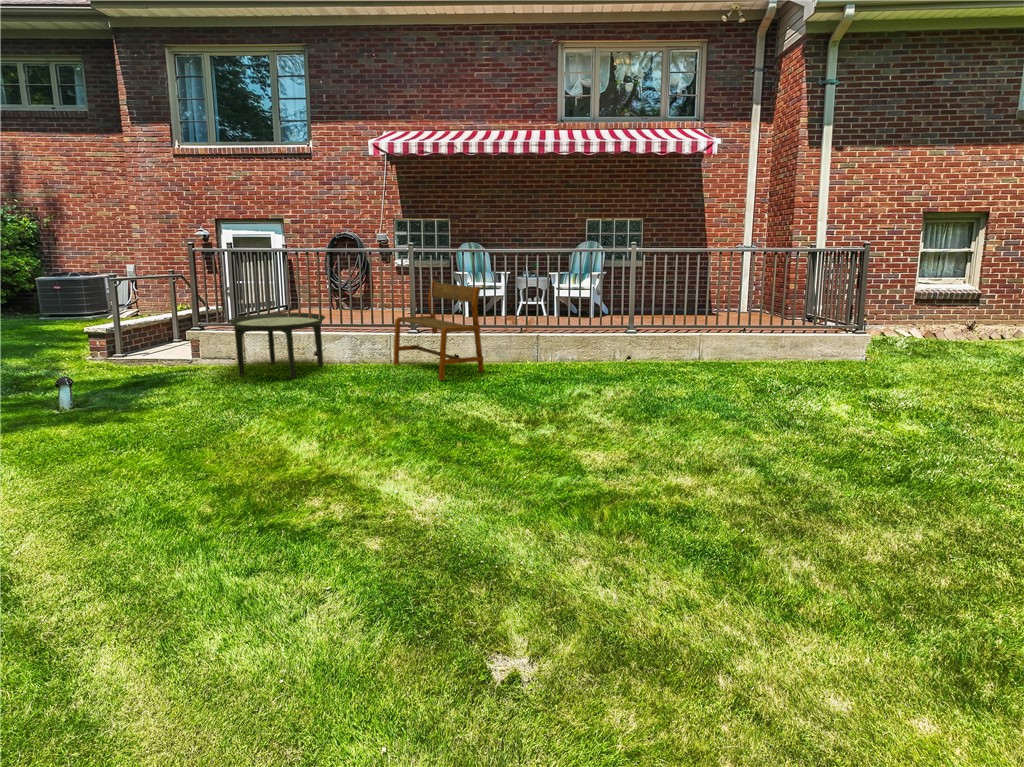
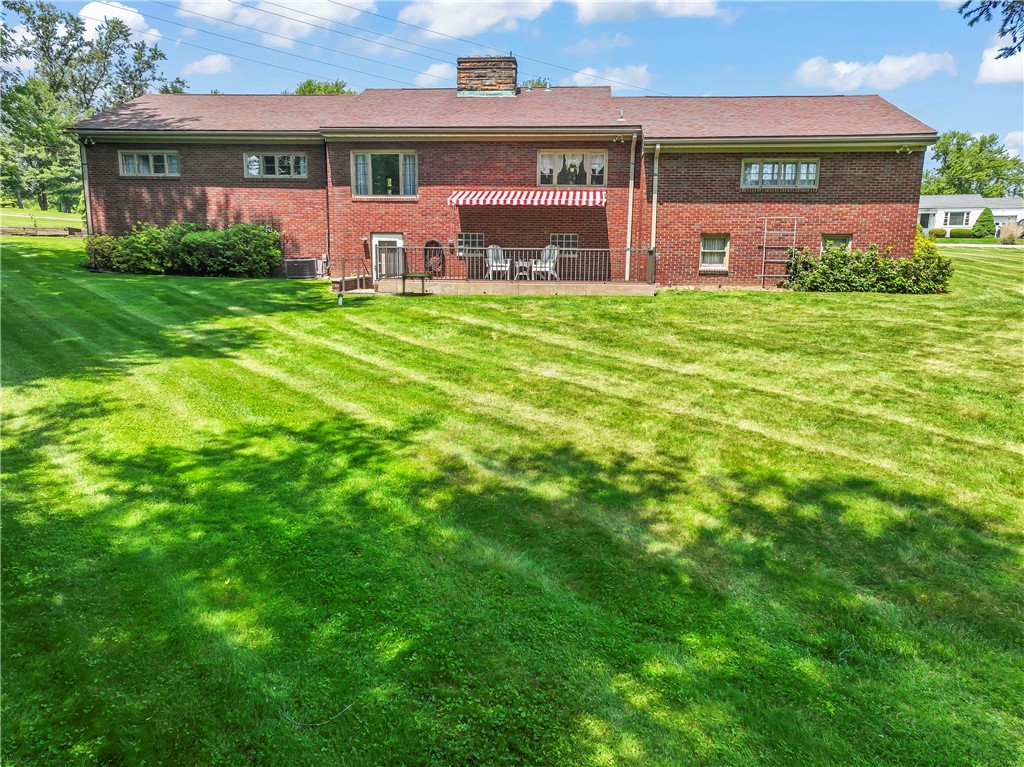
bench: present [394,281,484,380] -> none [459,261,494,297]

